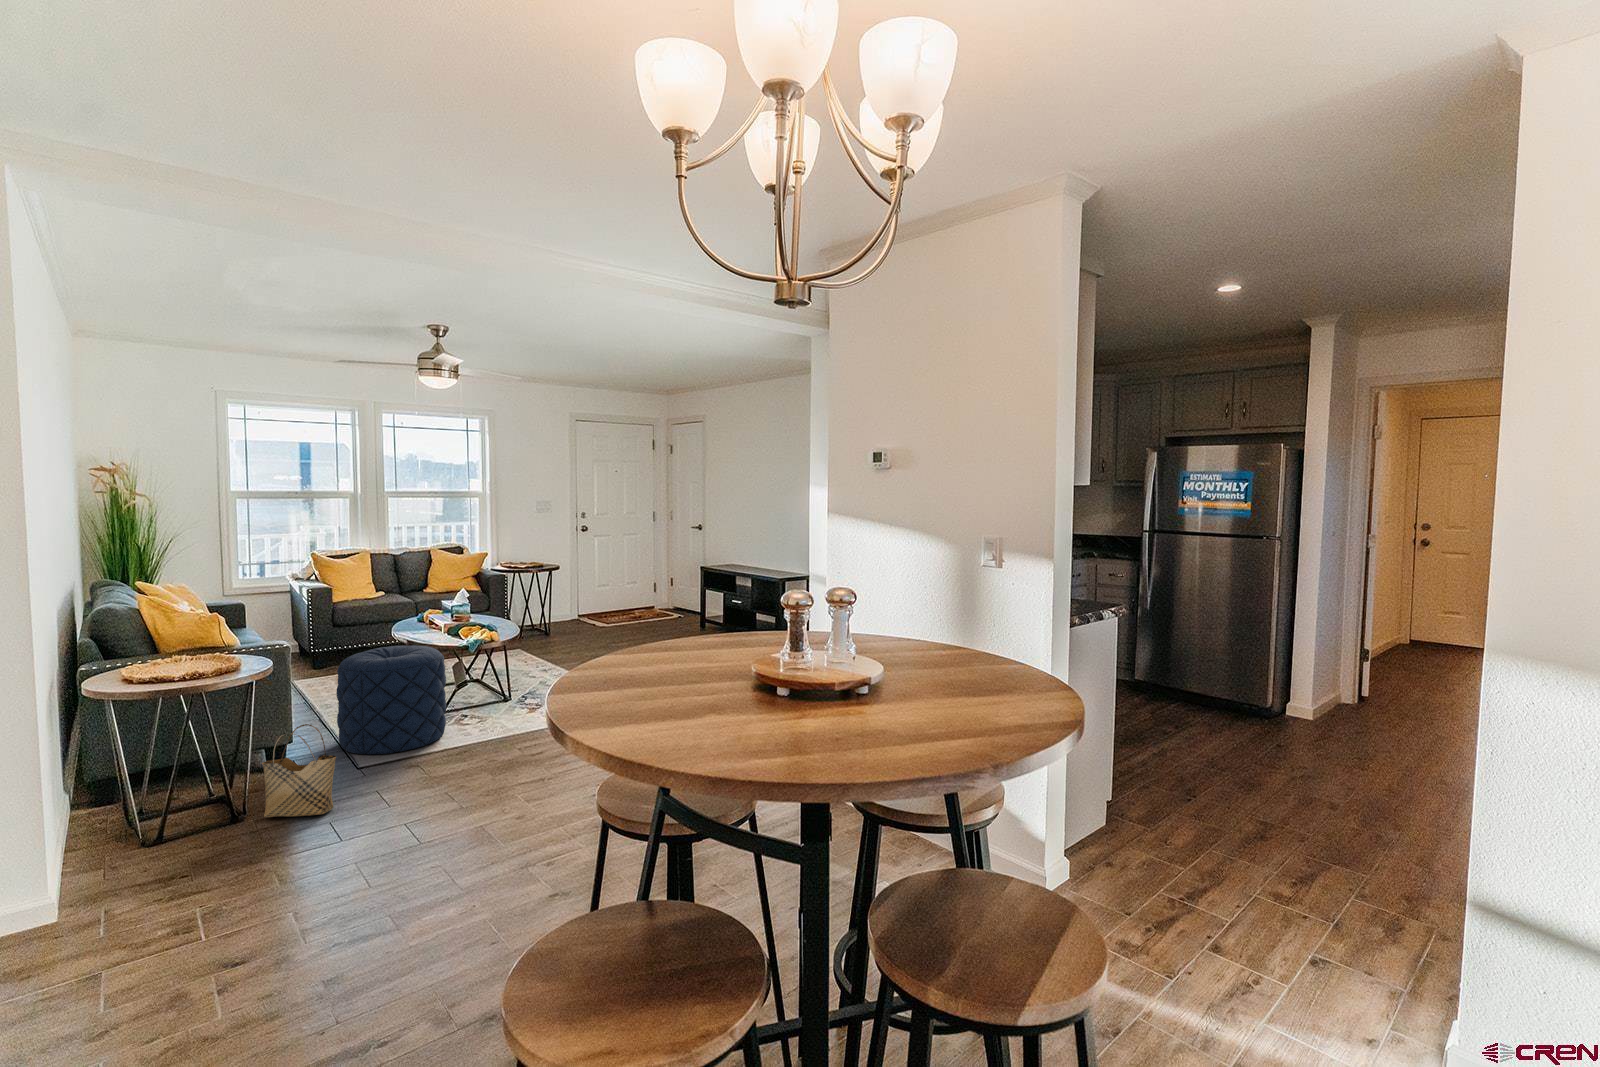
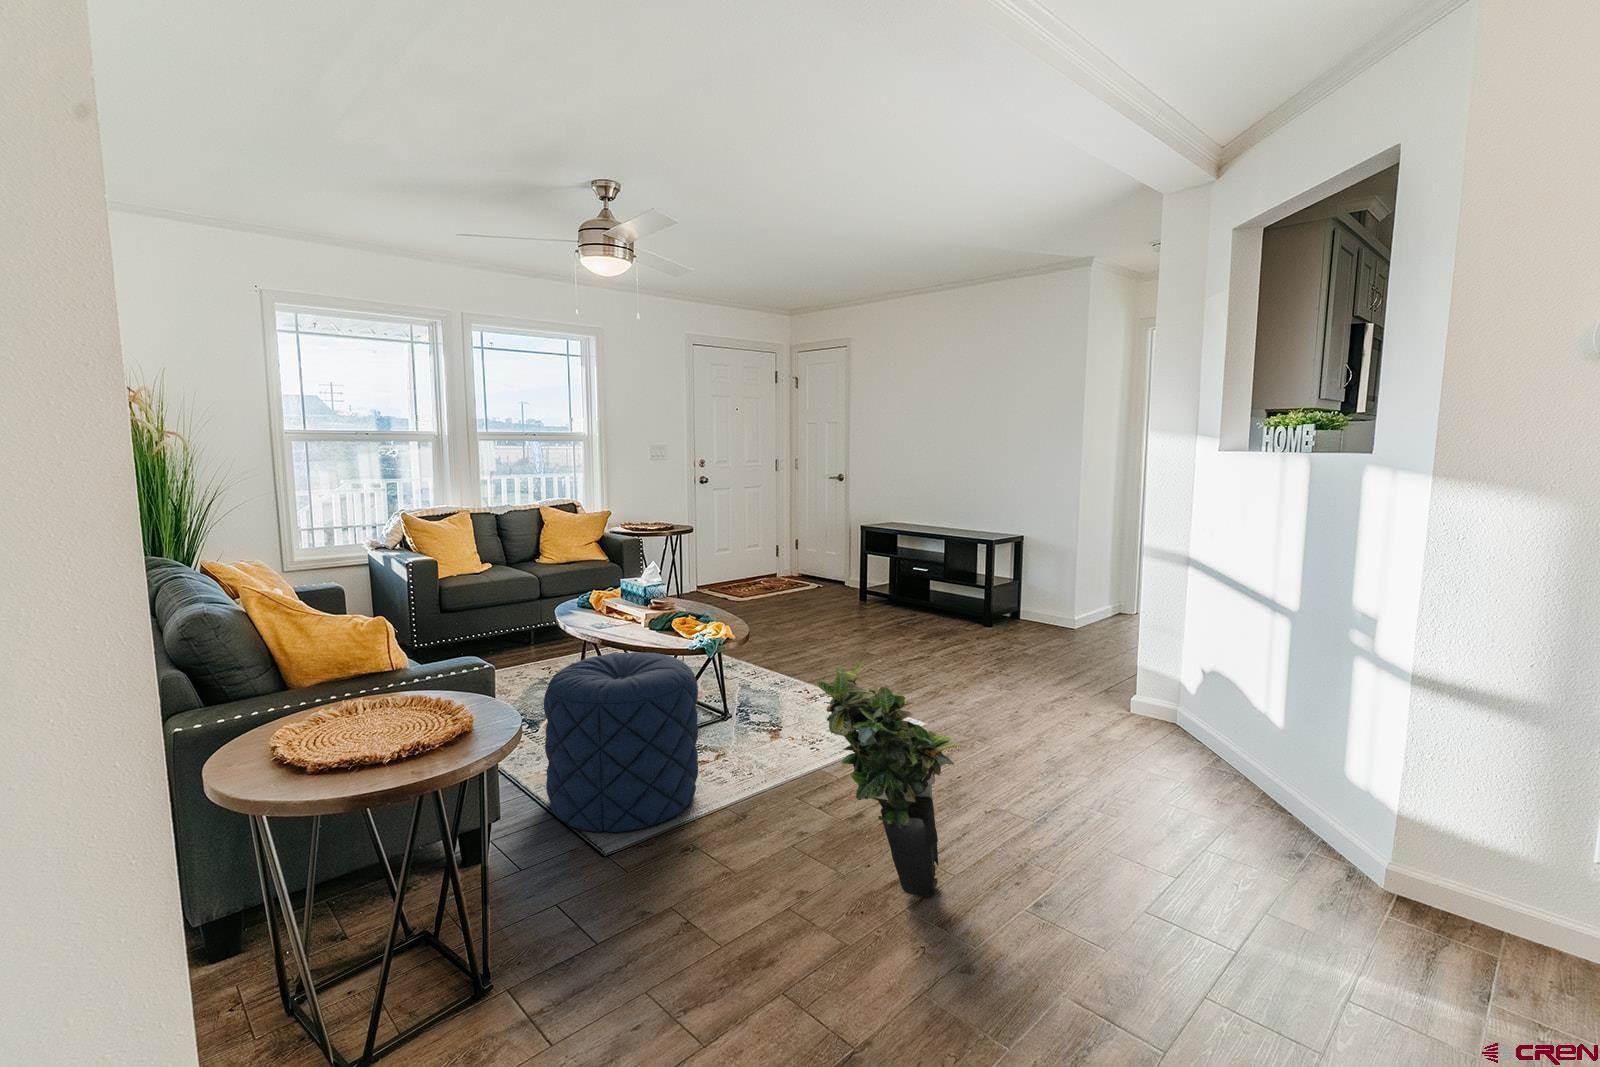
potted plant: none [464,644,552,786] -> present [816,662,958,897]
woven basket: present [262,724,336,817] -> none [526,825,649,1008]

